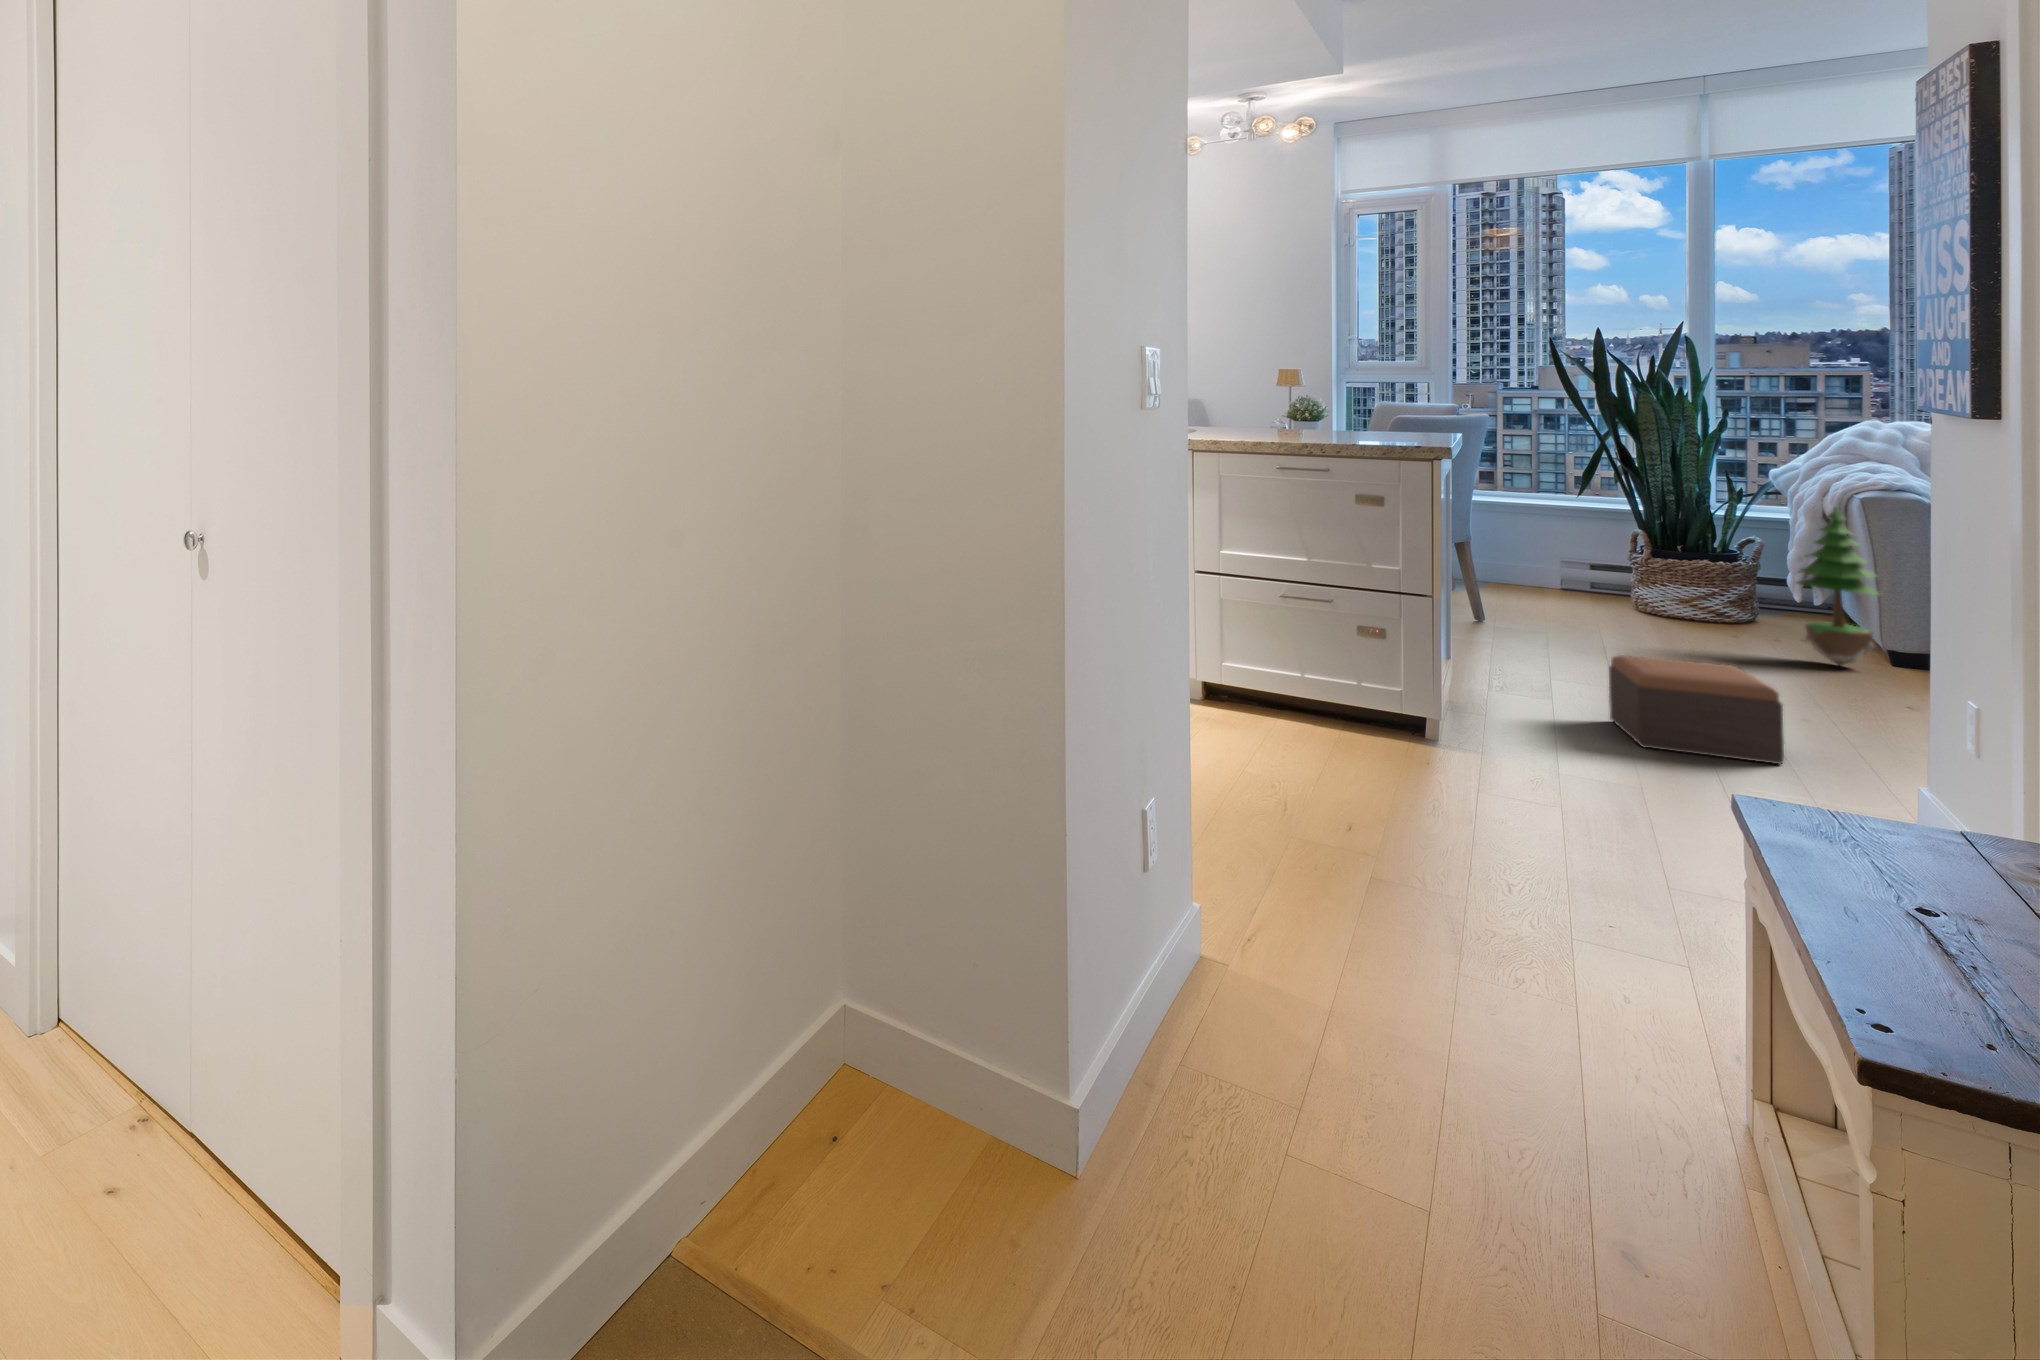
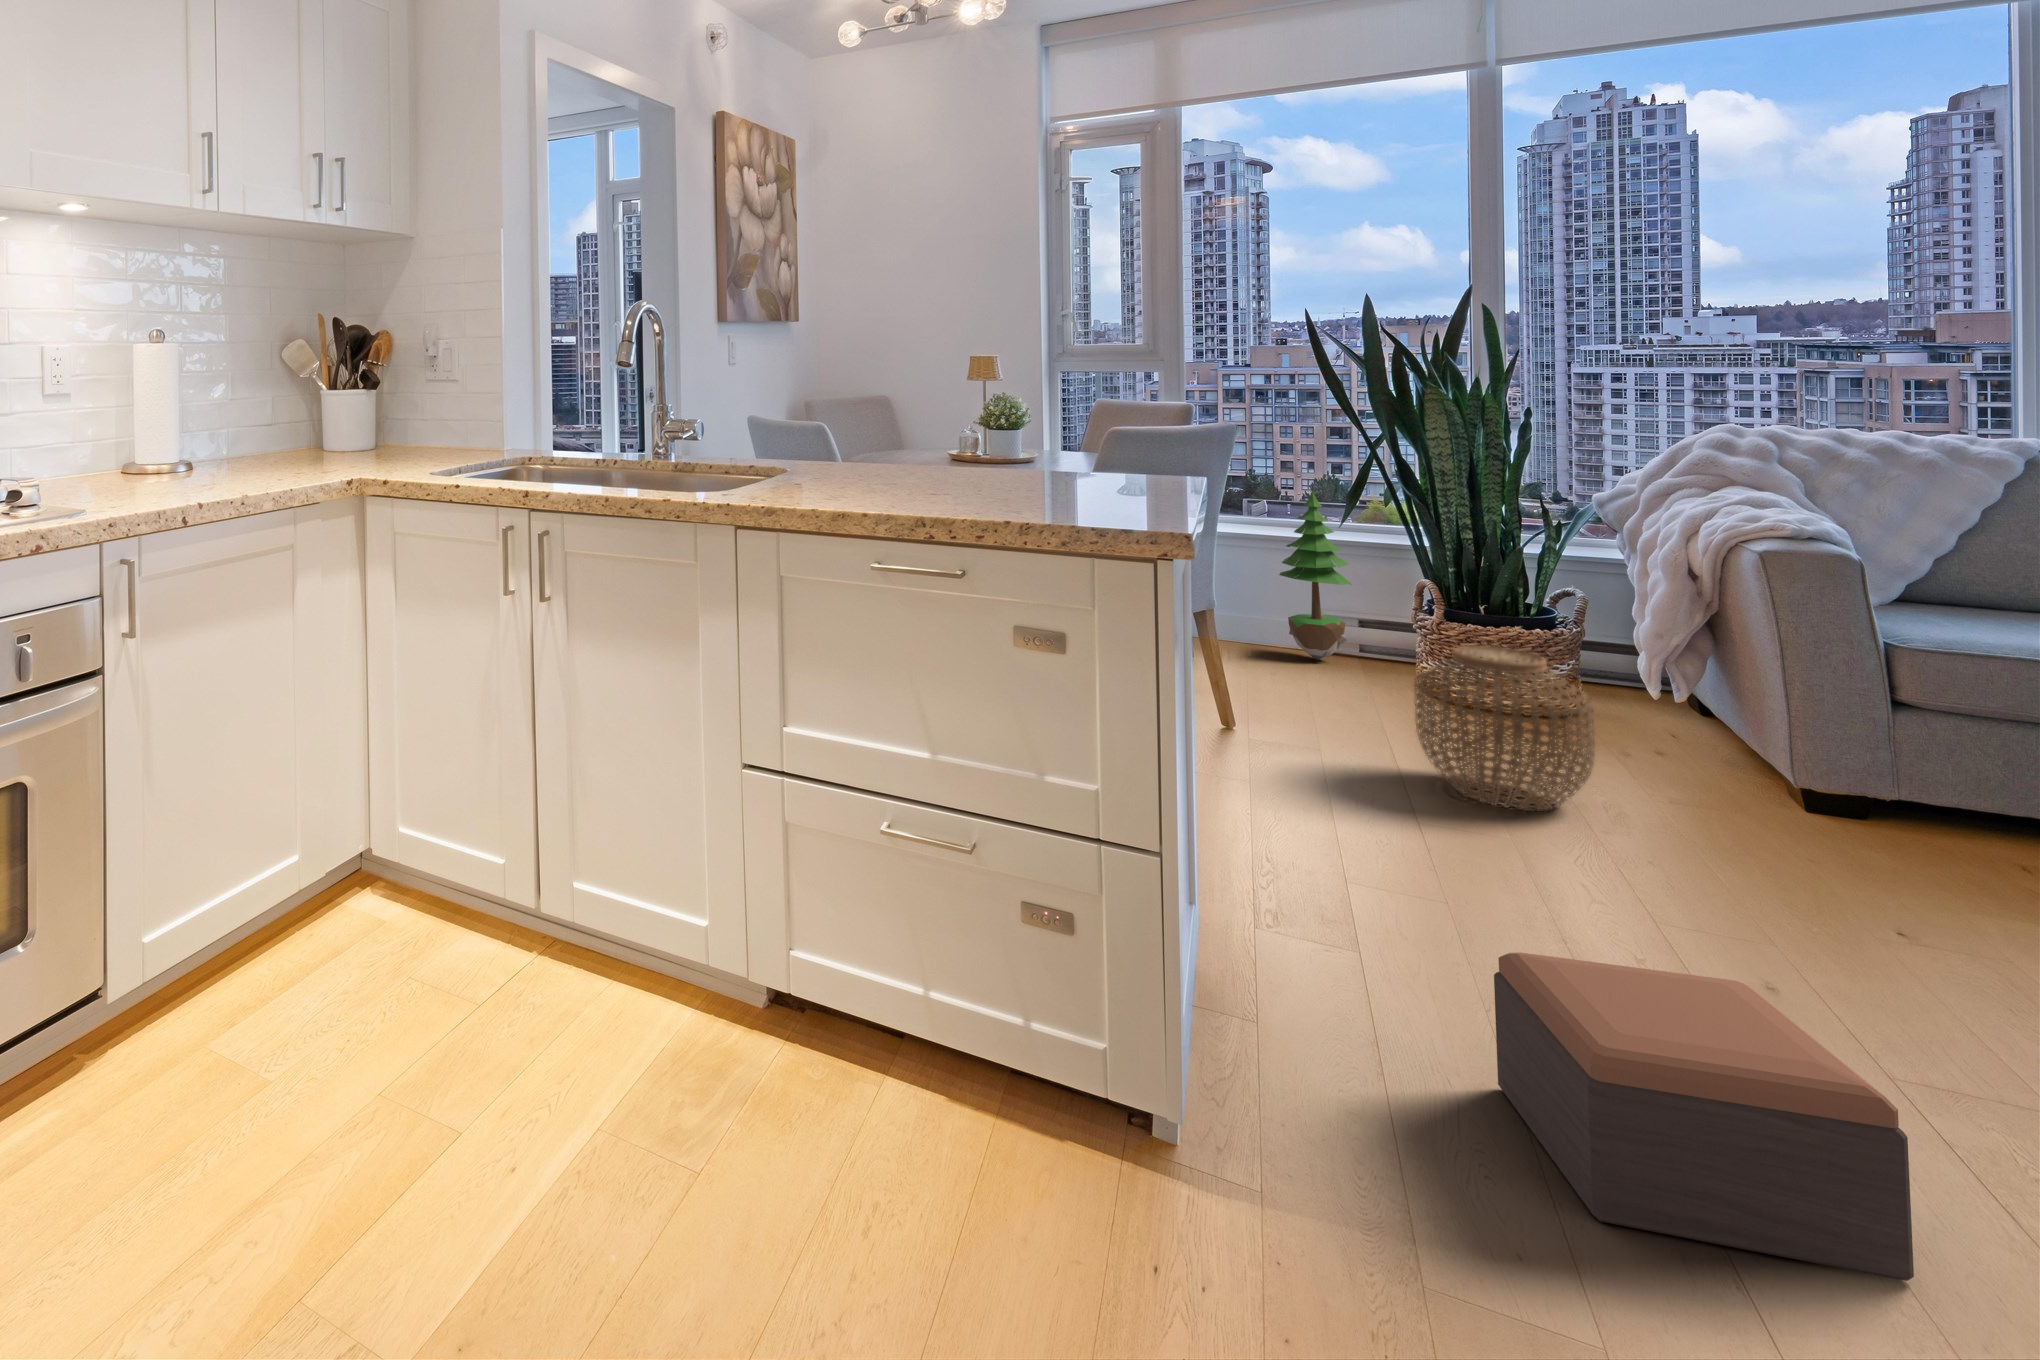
potted tree: present [1797,508,1880,666] -> present [1279,492,1351,660]
woven basket: none [1611,555,1732,653] -> present [1415,646,1595,811]

